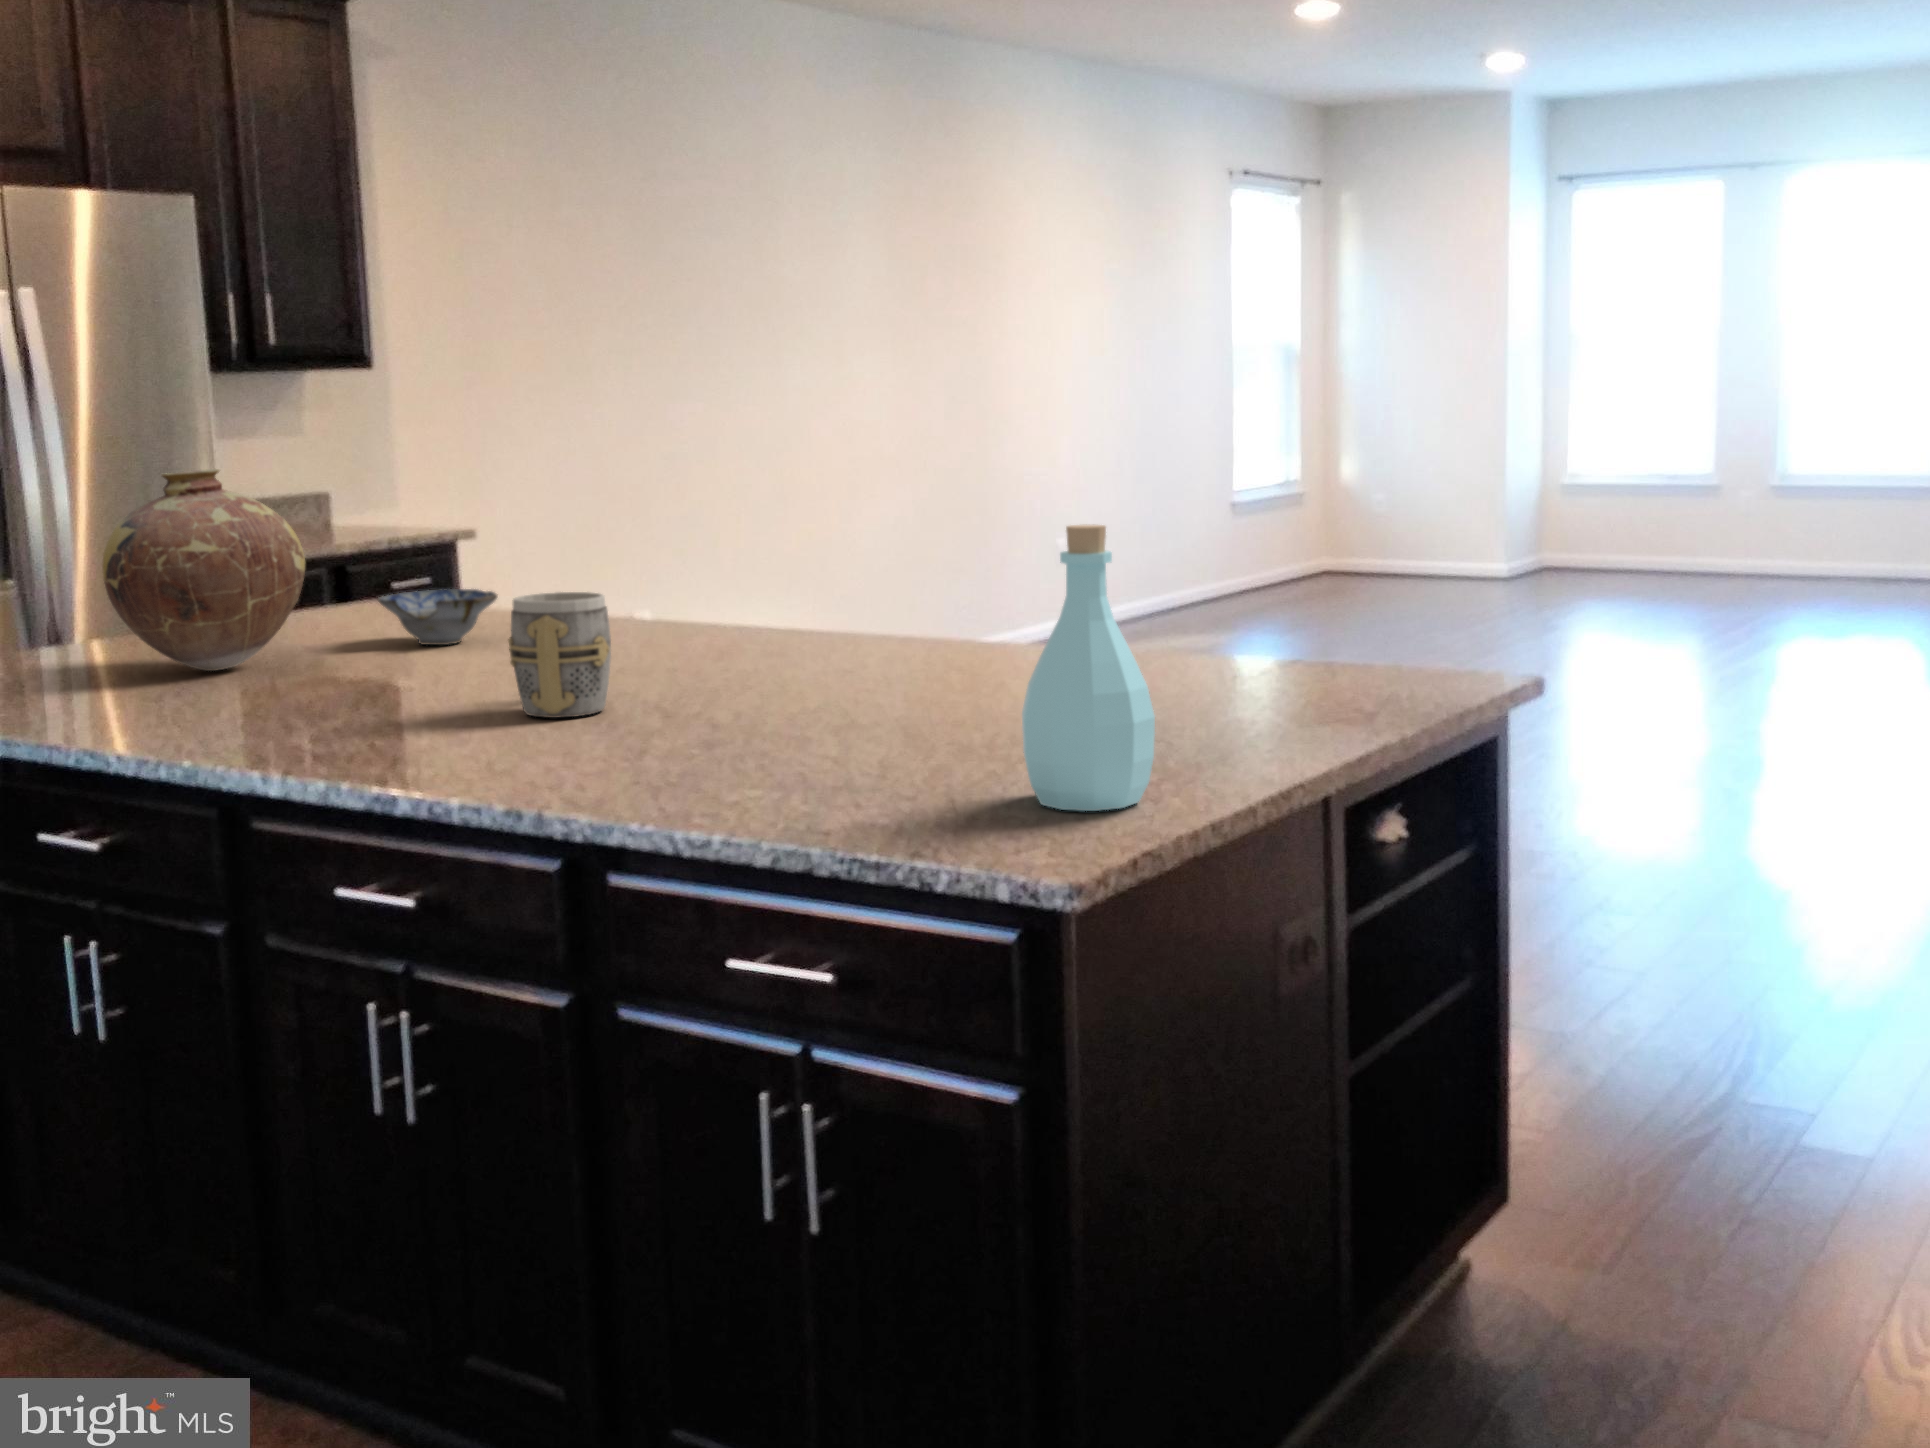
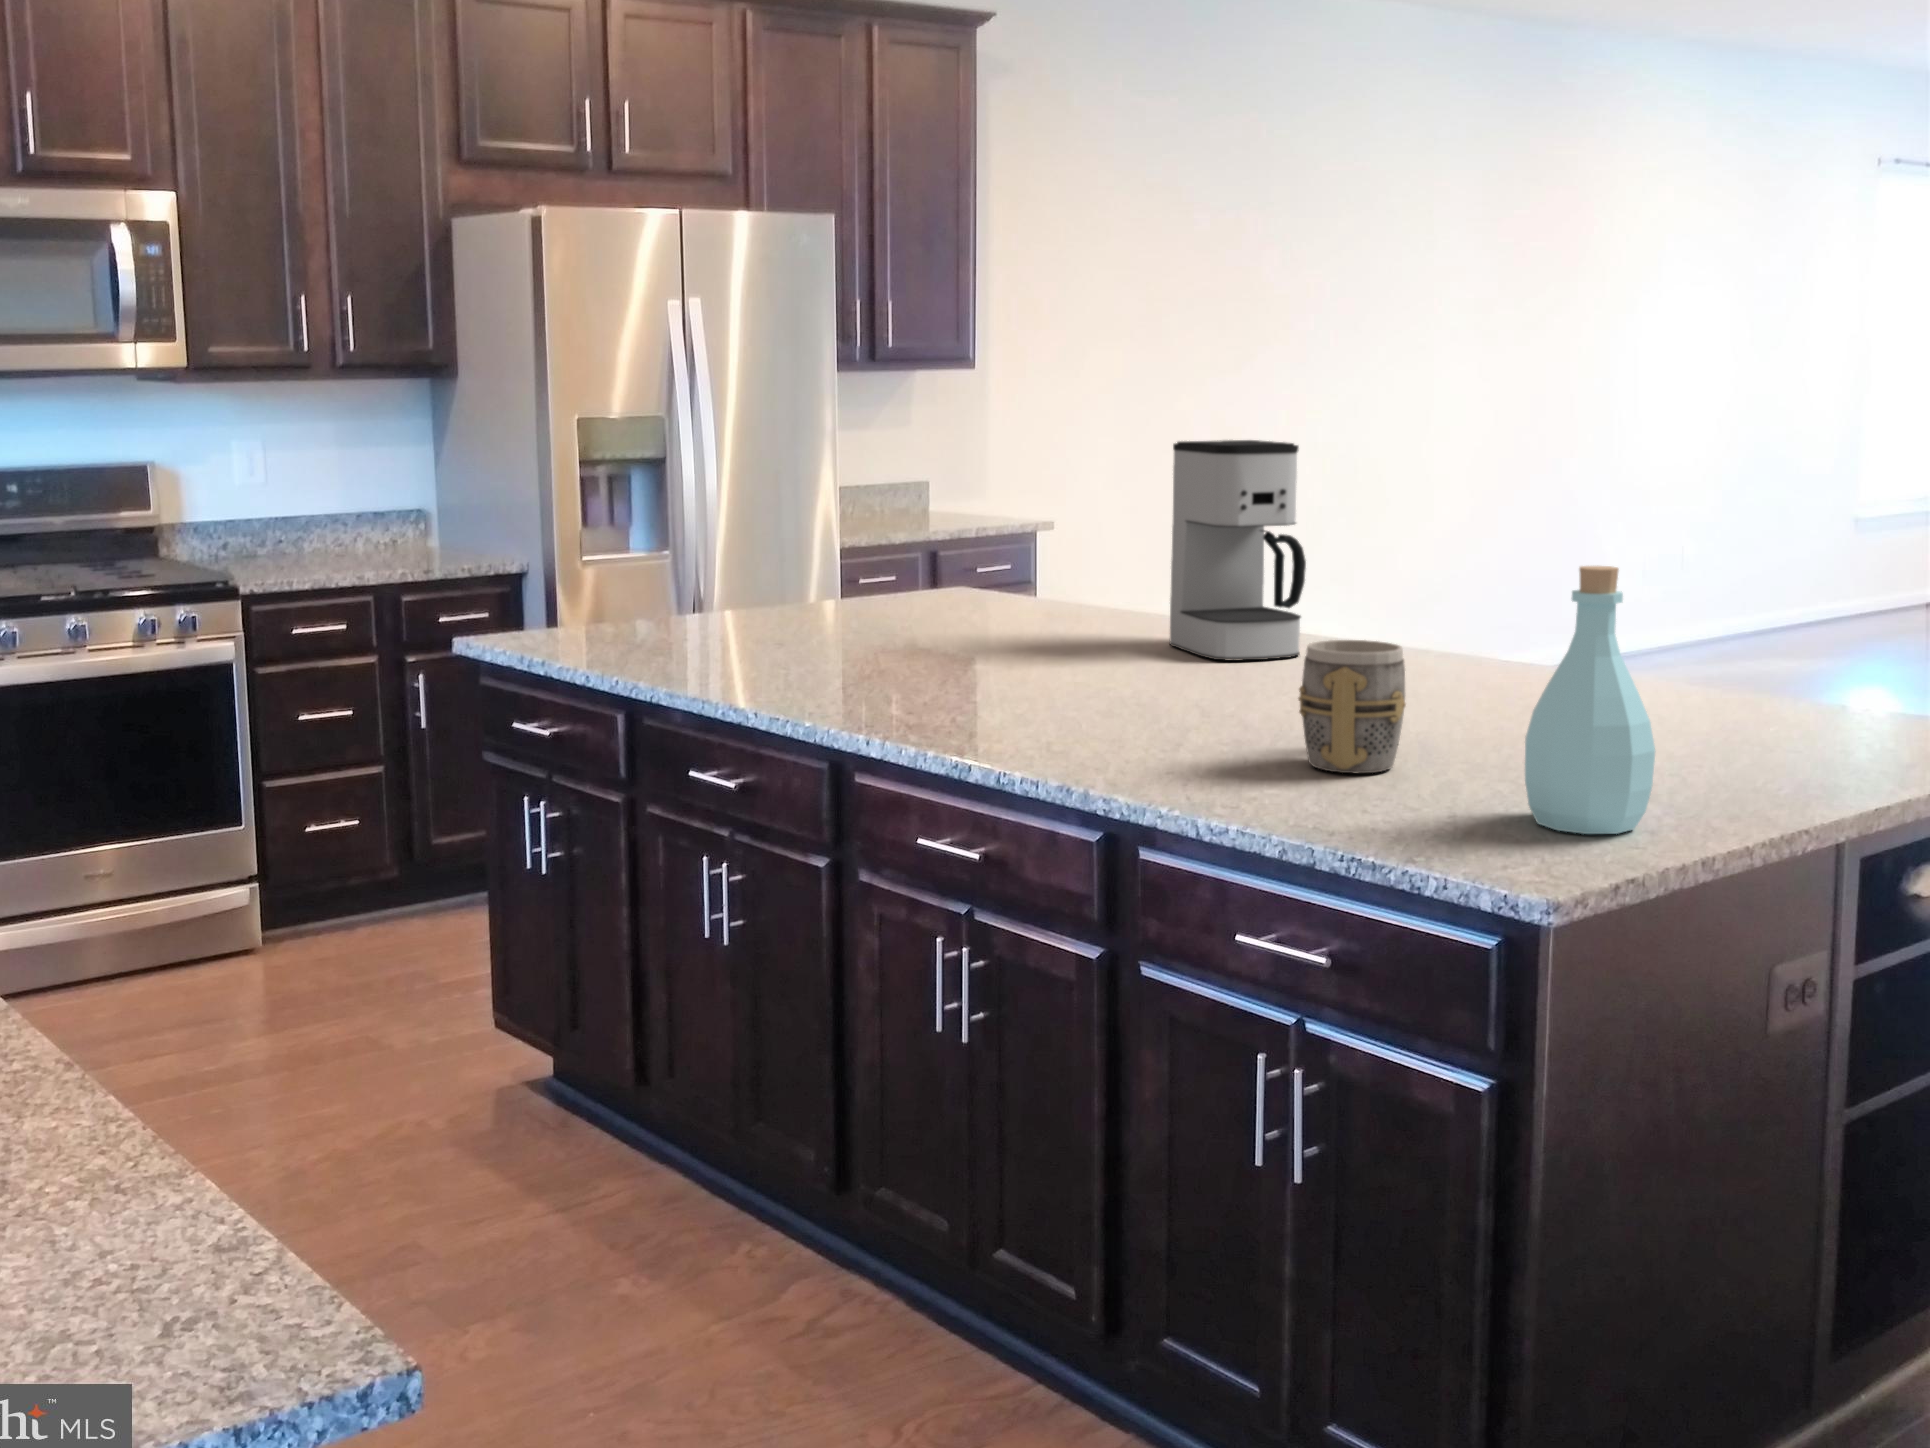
coffee maker: none [603,422,758,663] -> present [1169,440,1306,661]
vase: present [102,469,306,671] -> none [756,472,915,642]
ceramic bowl: present [378,589,497,645] -> none [972,580,1073,630]
mug: present [508,592,611,718] -> present [1299,640,1406,773]

